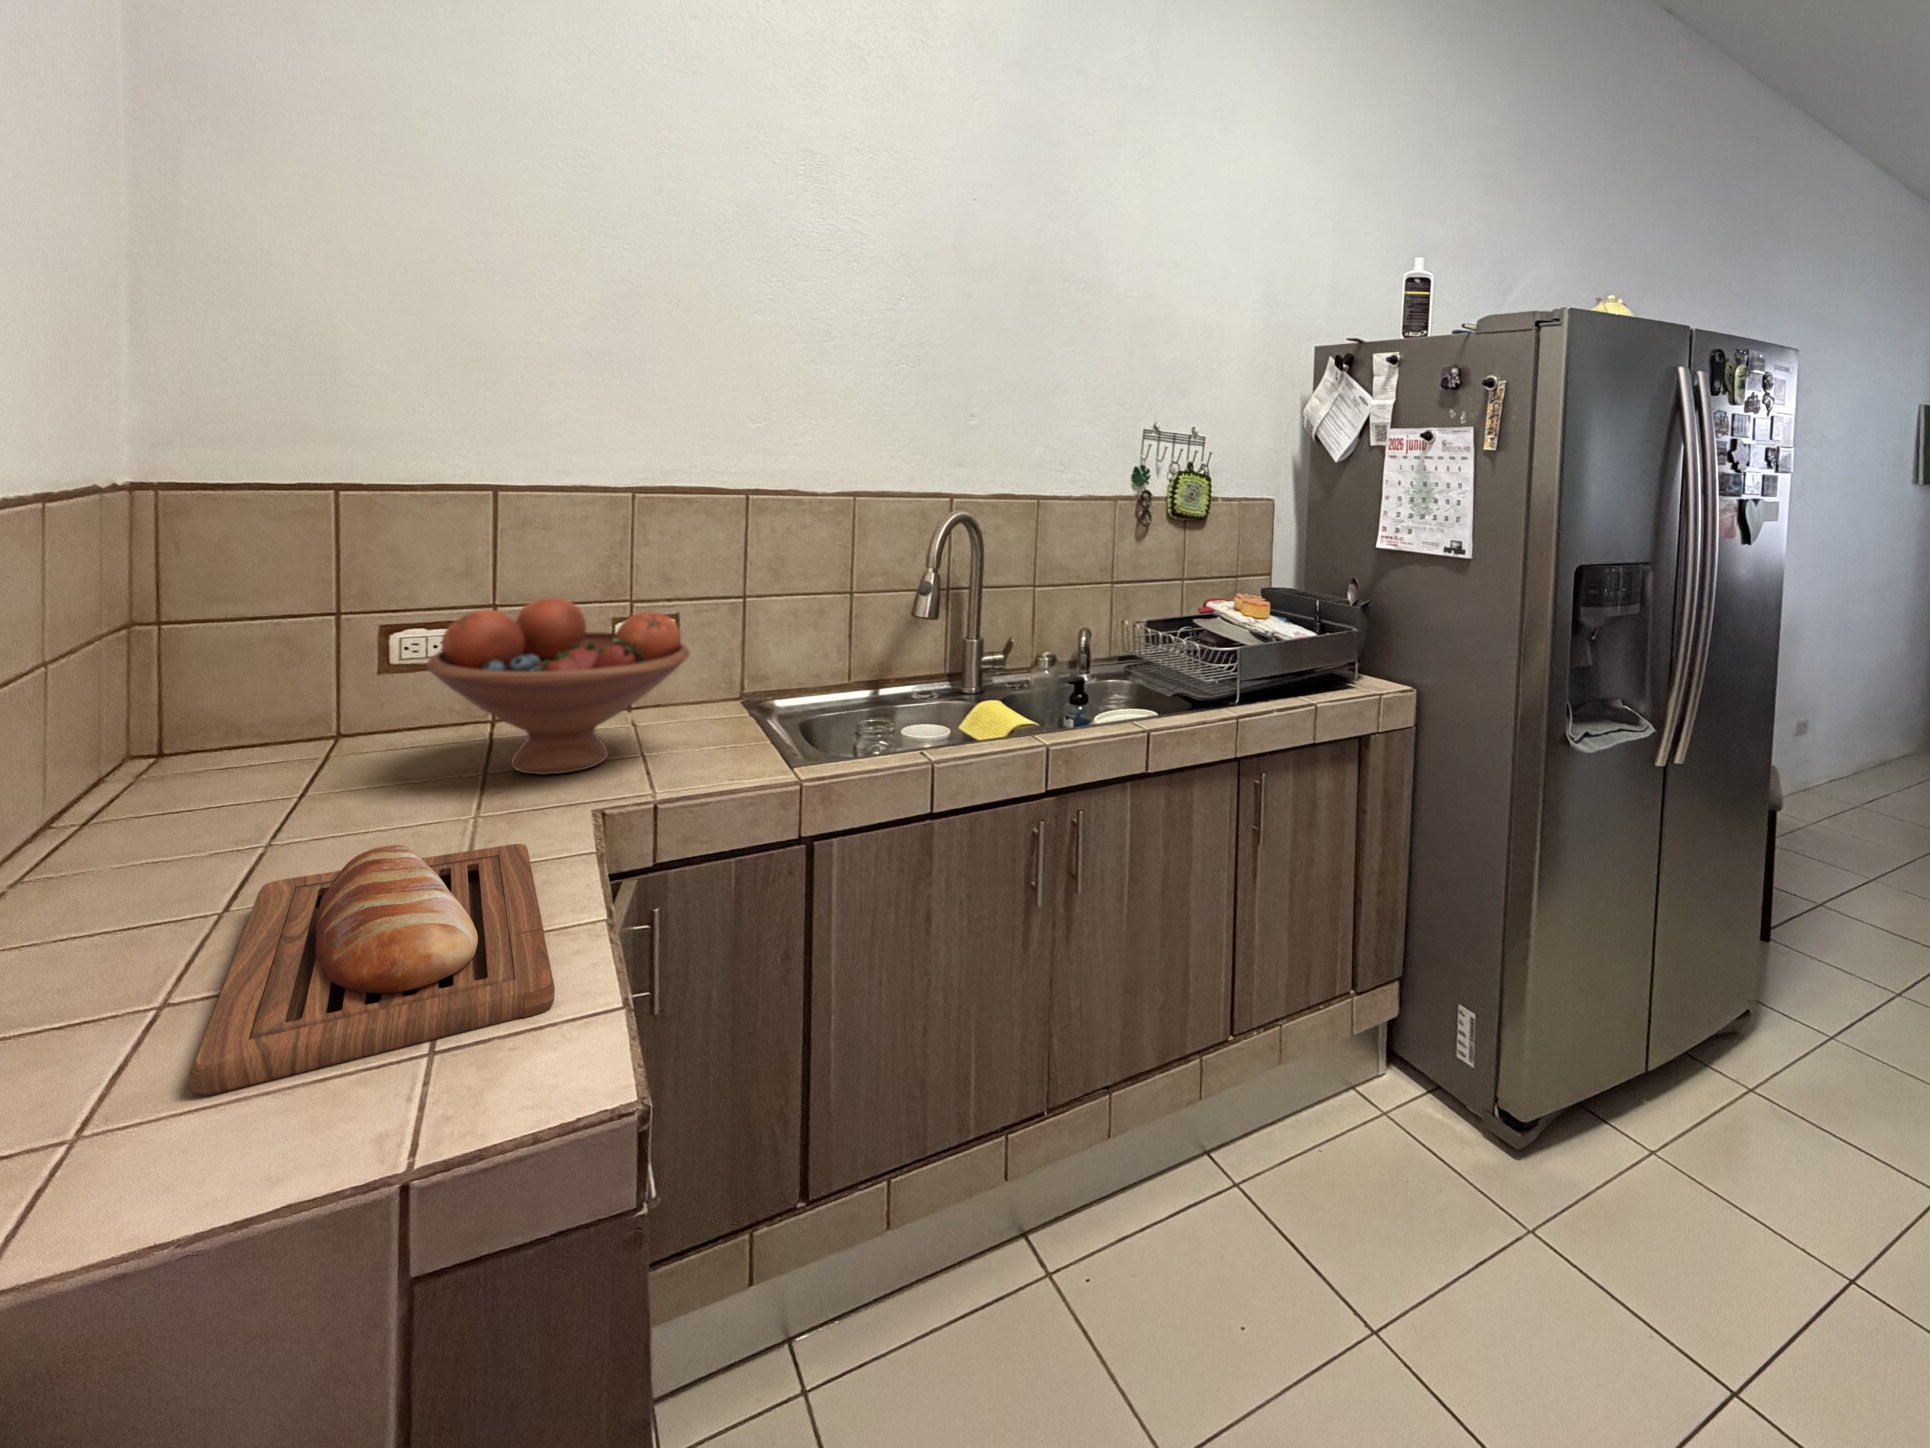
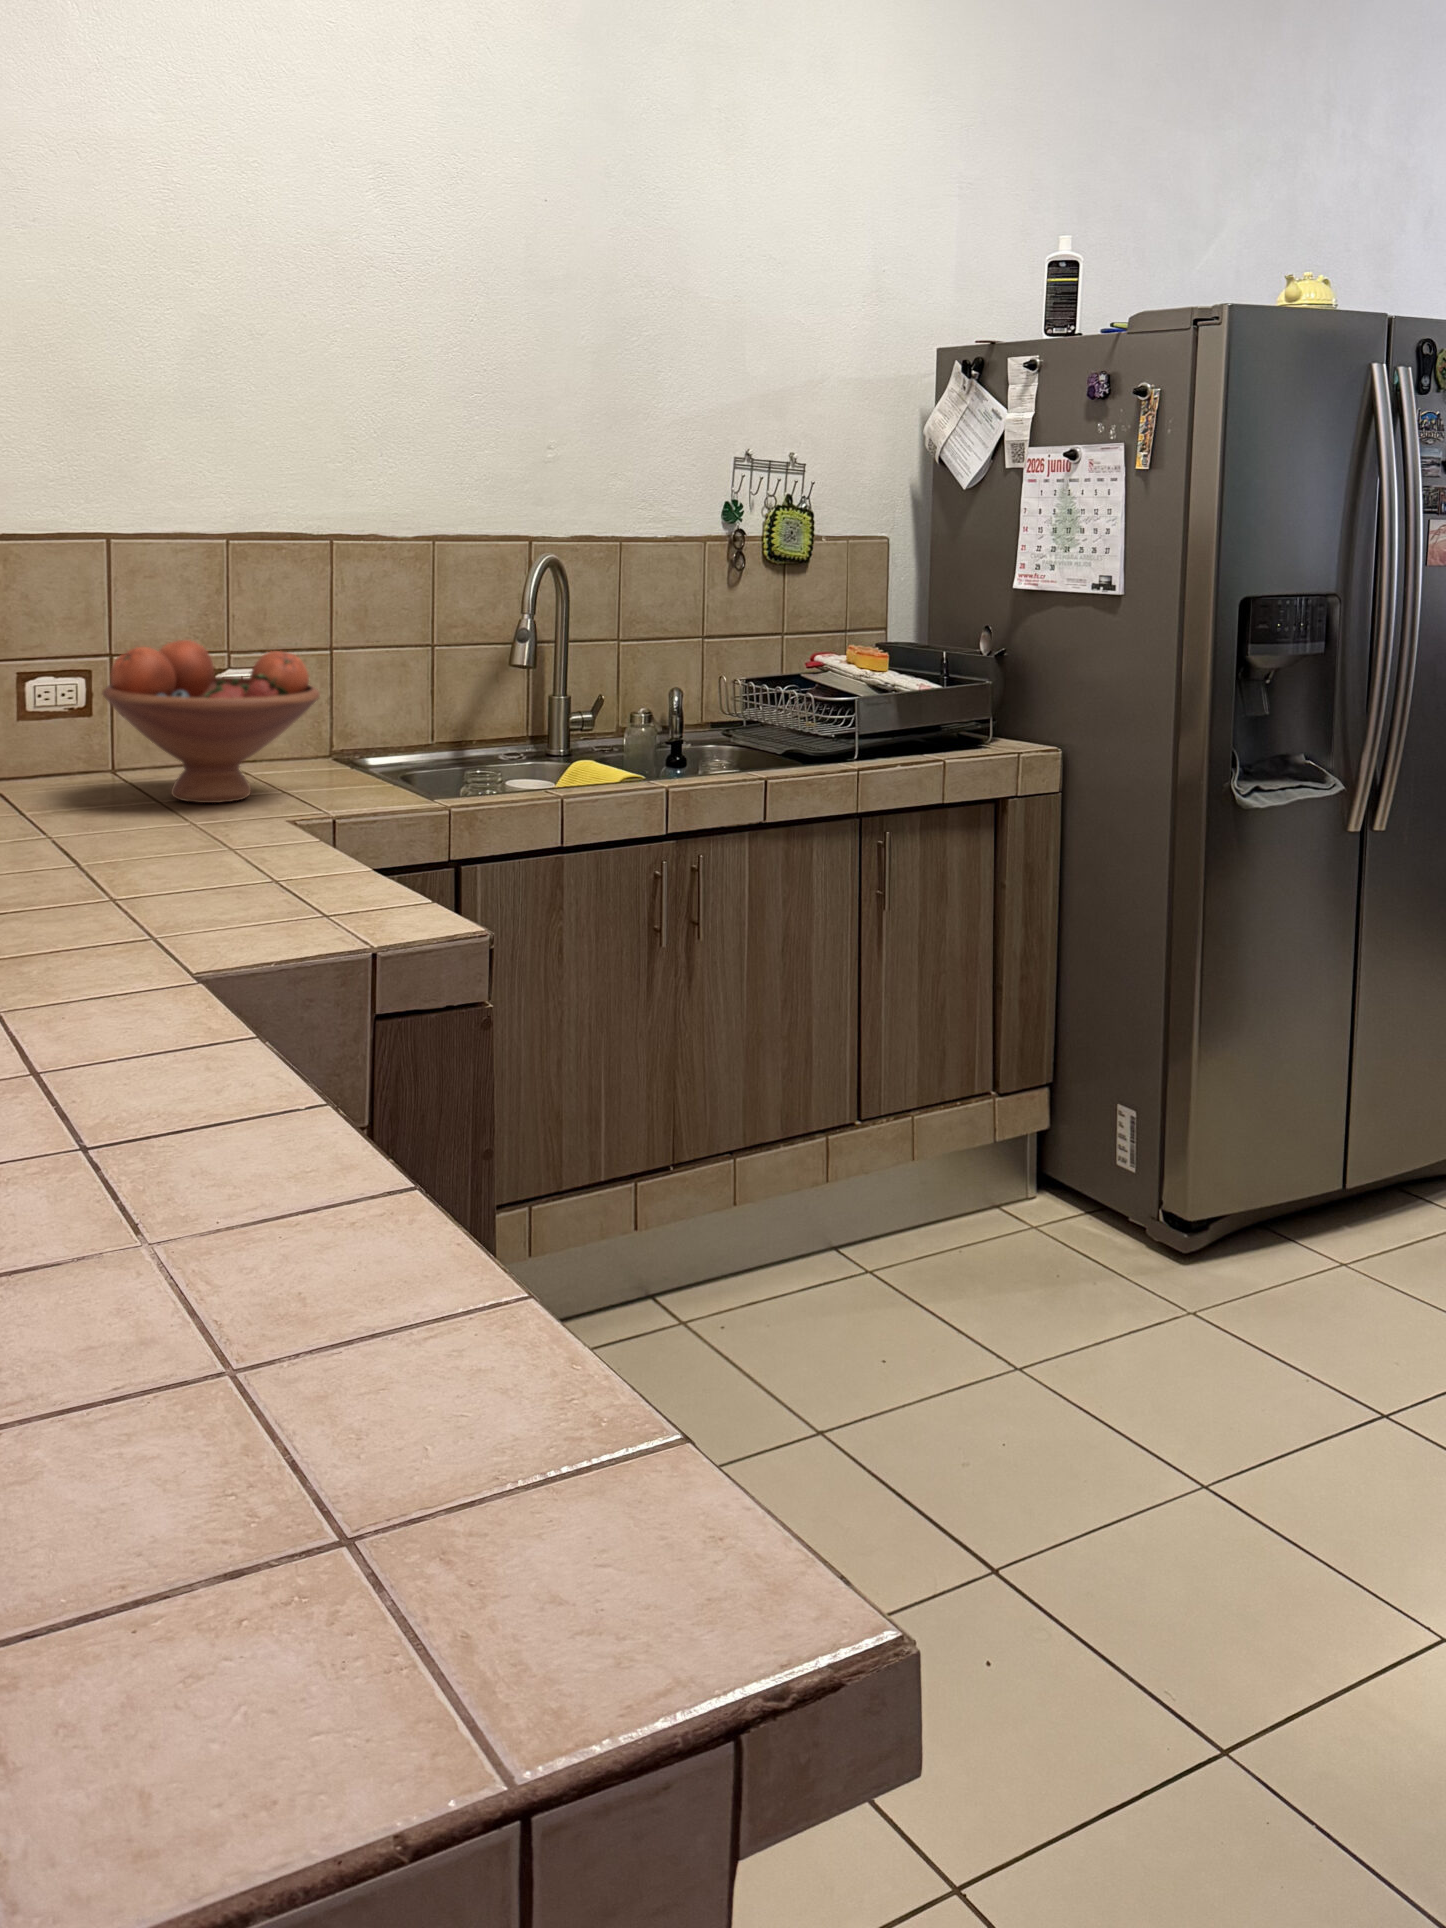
bread loaf: present [190,844,555,1096] -> none [98,811,380,927]

